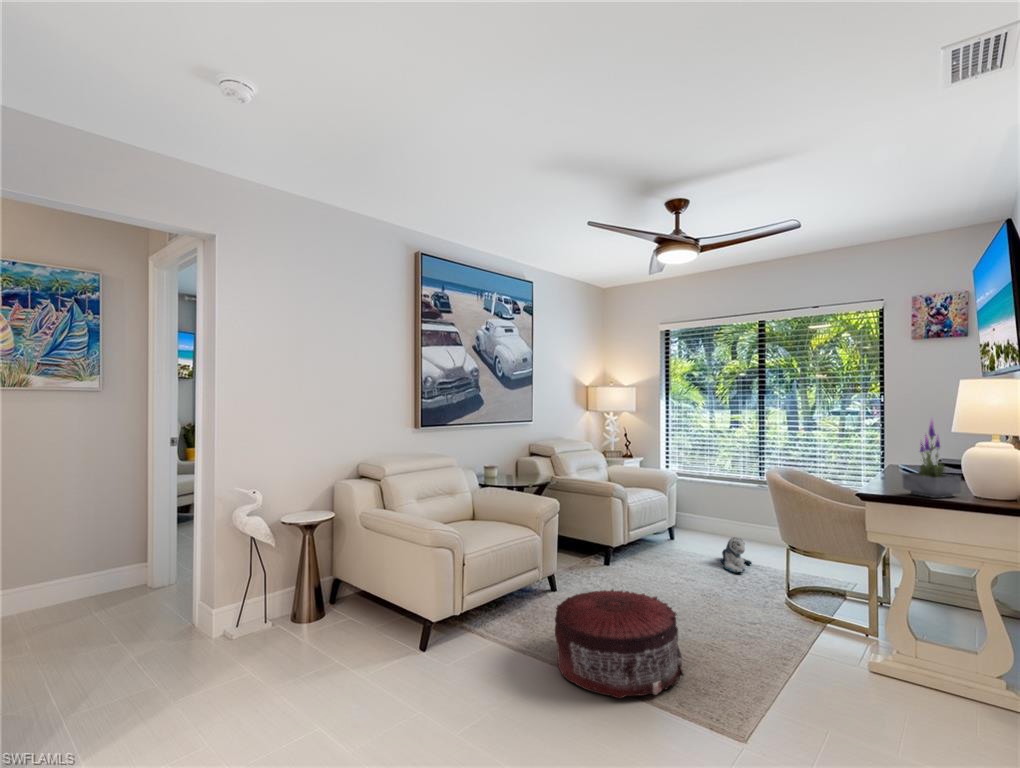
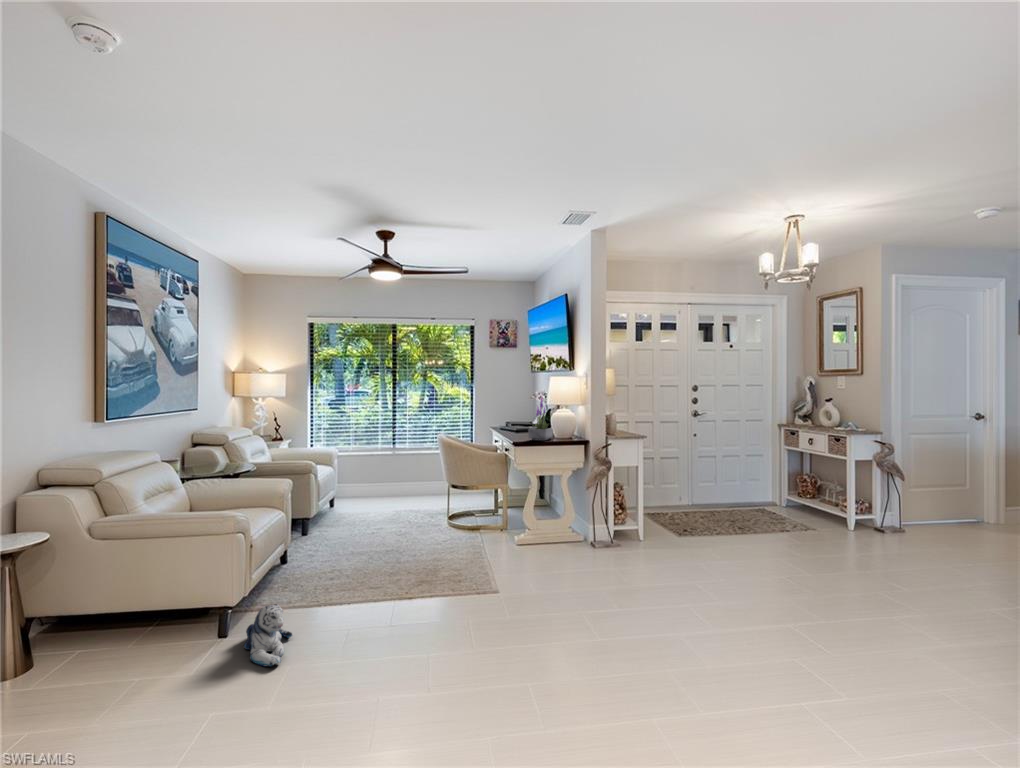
plush toy: present [721,537,752,573] -> present [244,604,292,667]
pouf: present [555,589,684,698] -> none [339,532,436,606]

